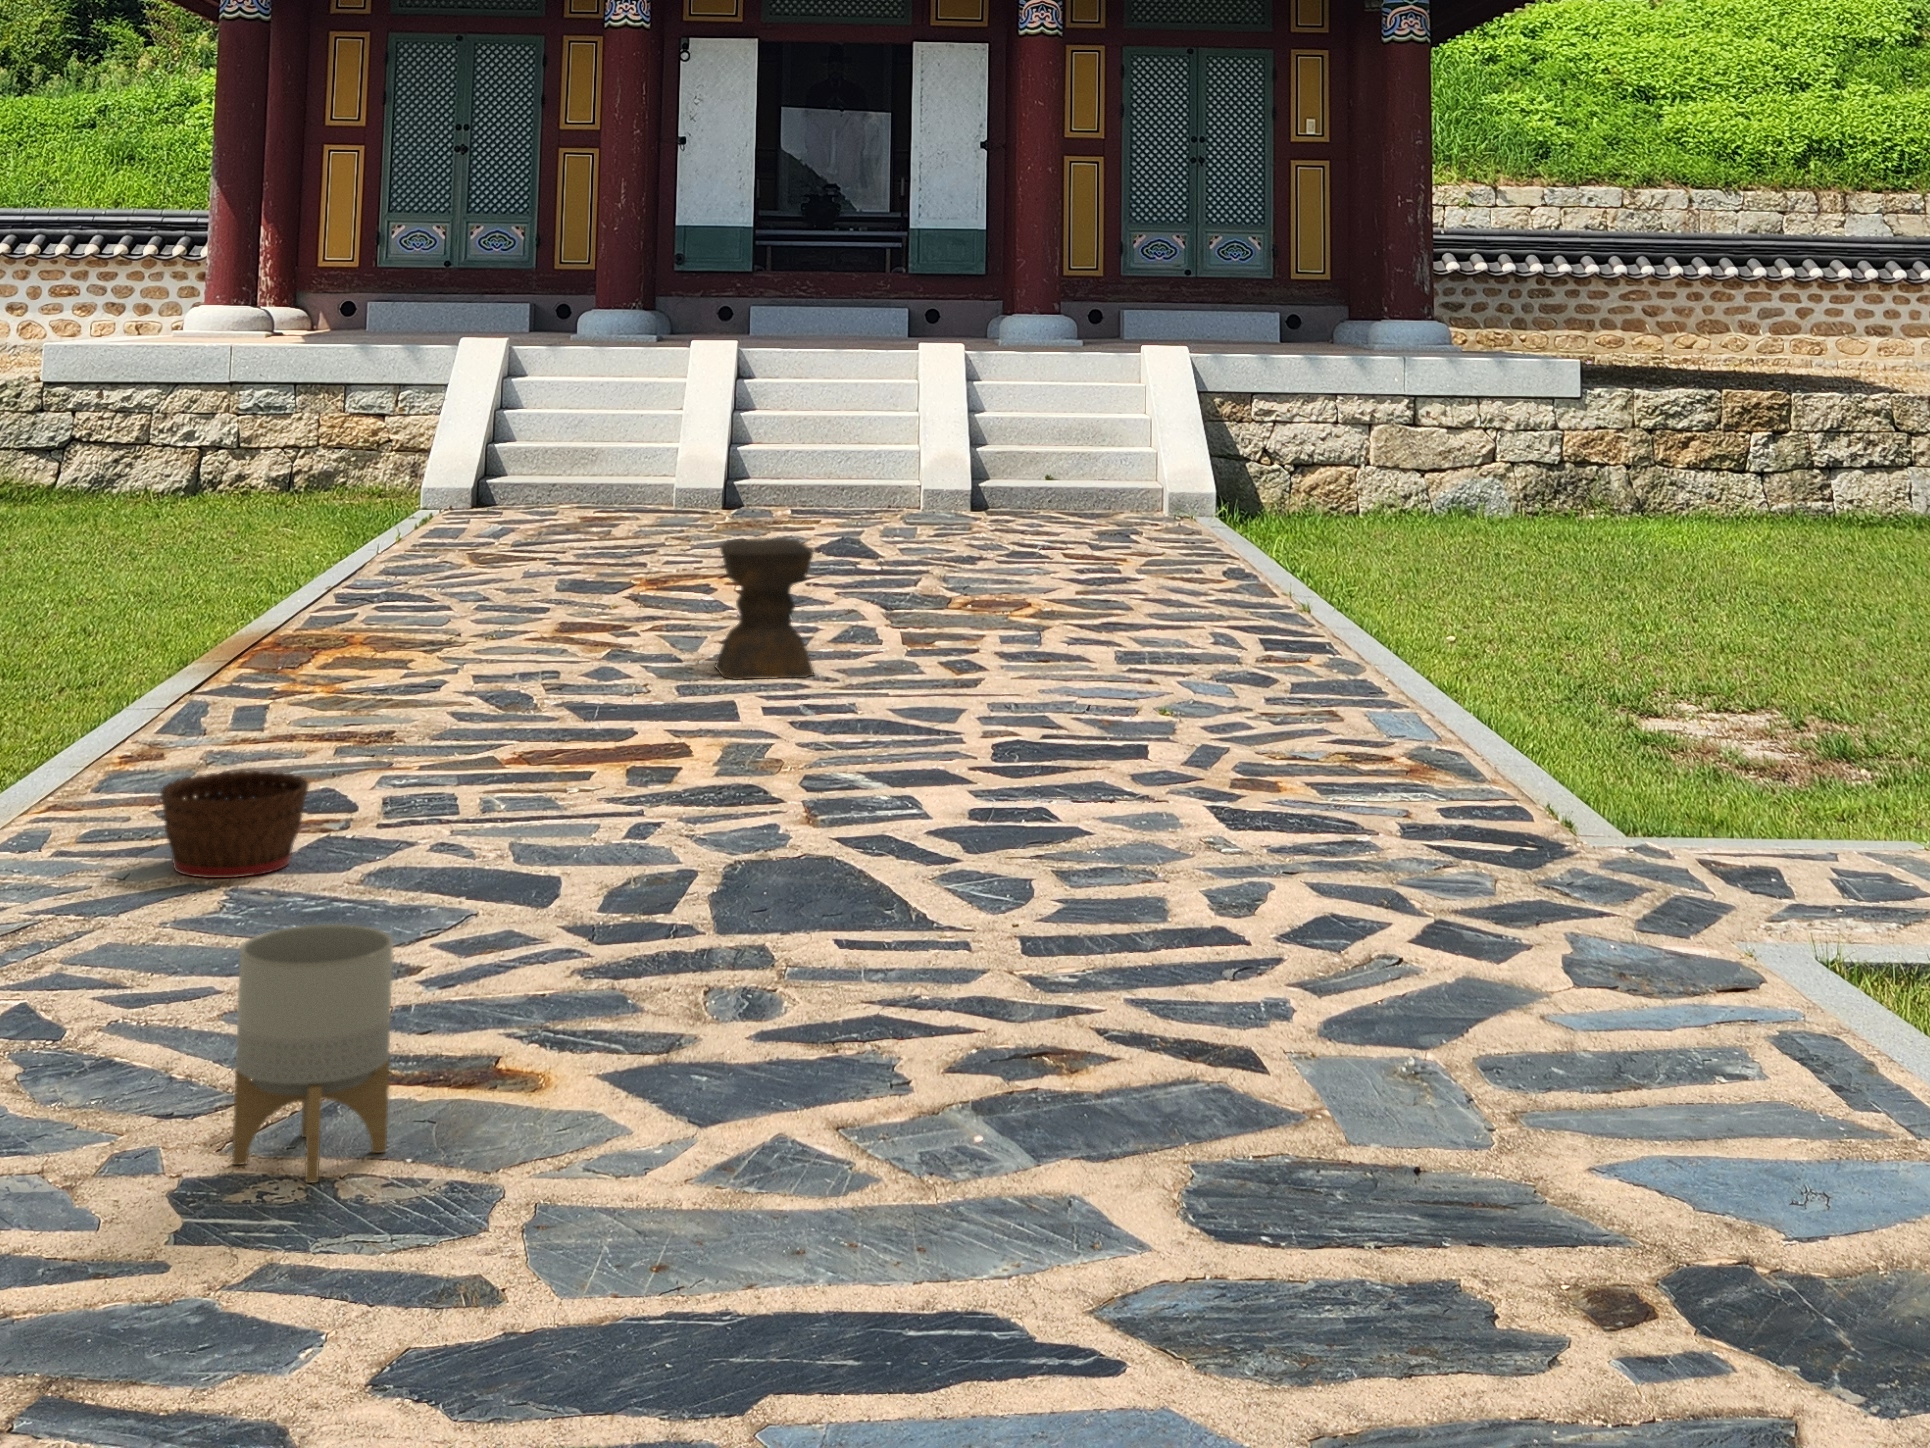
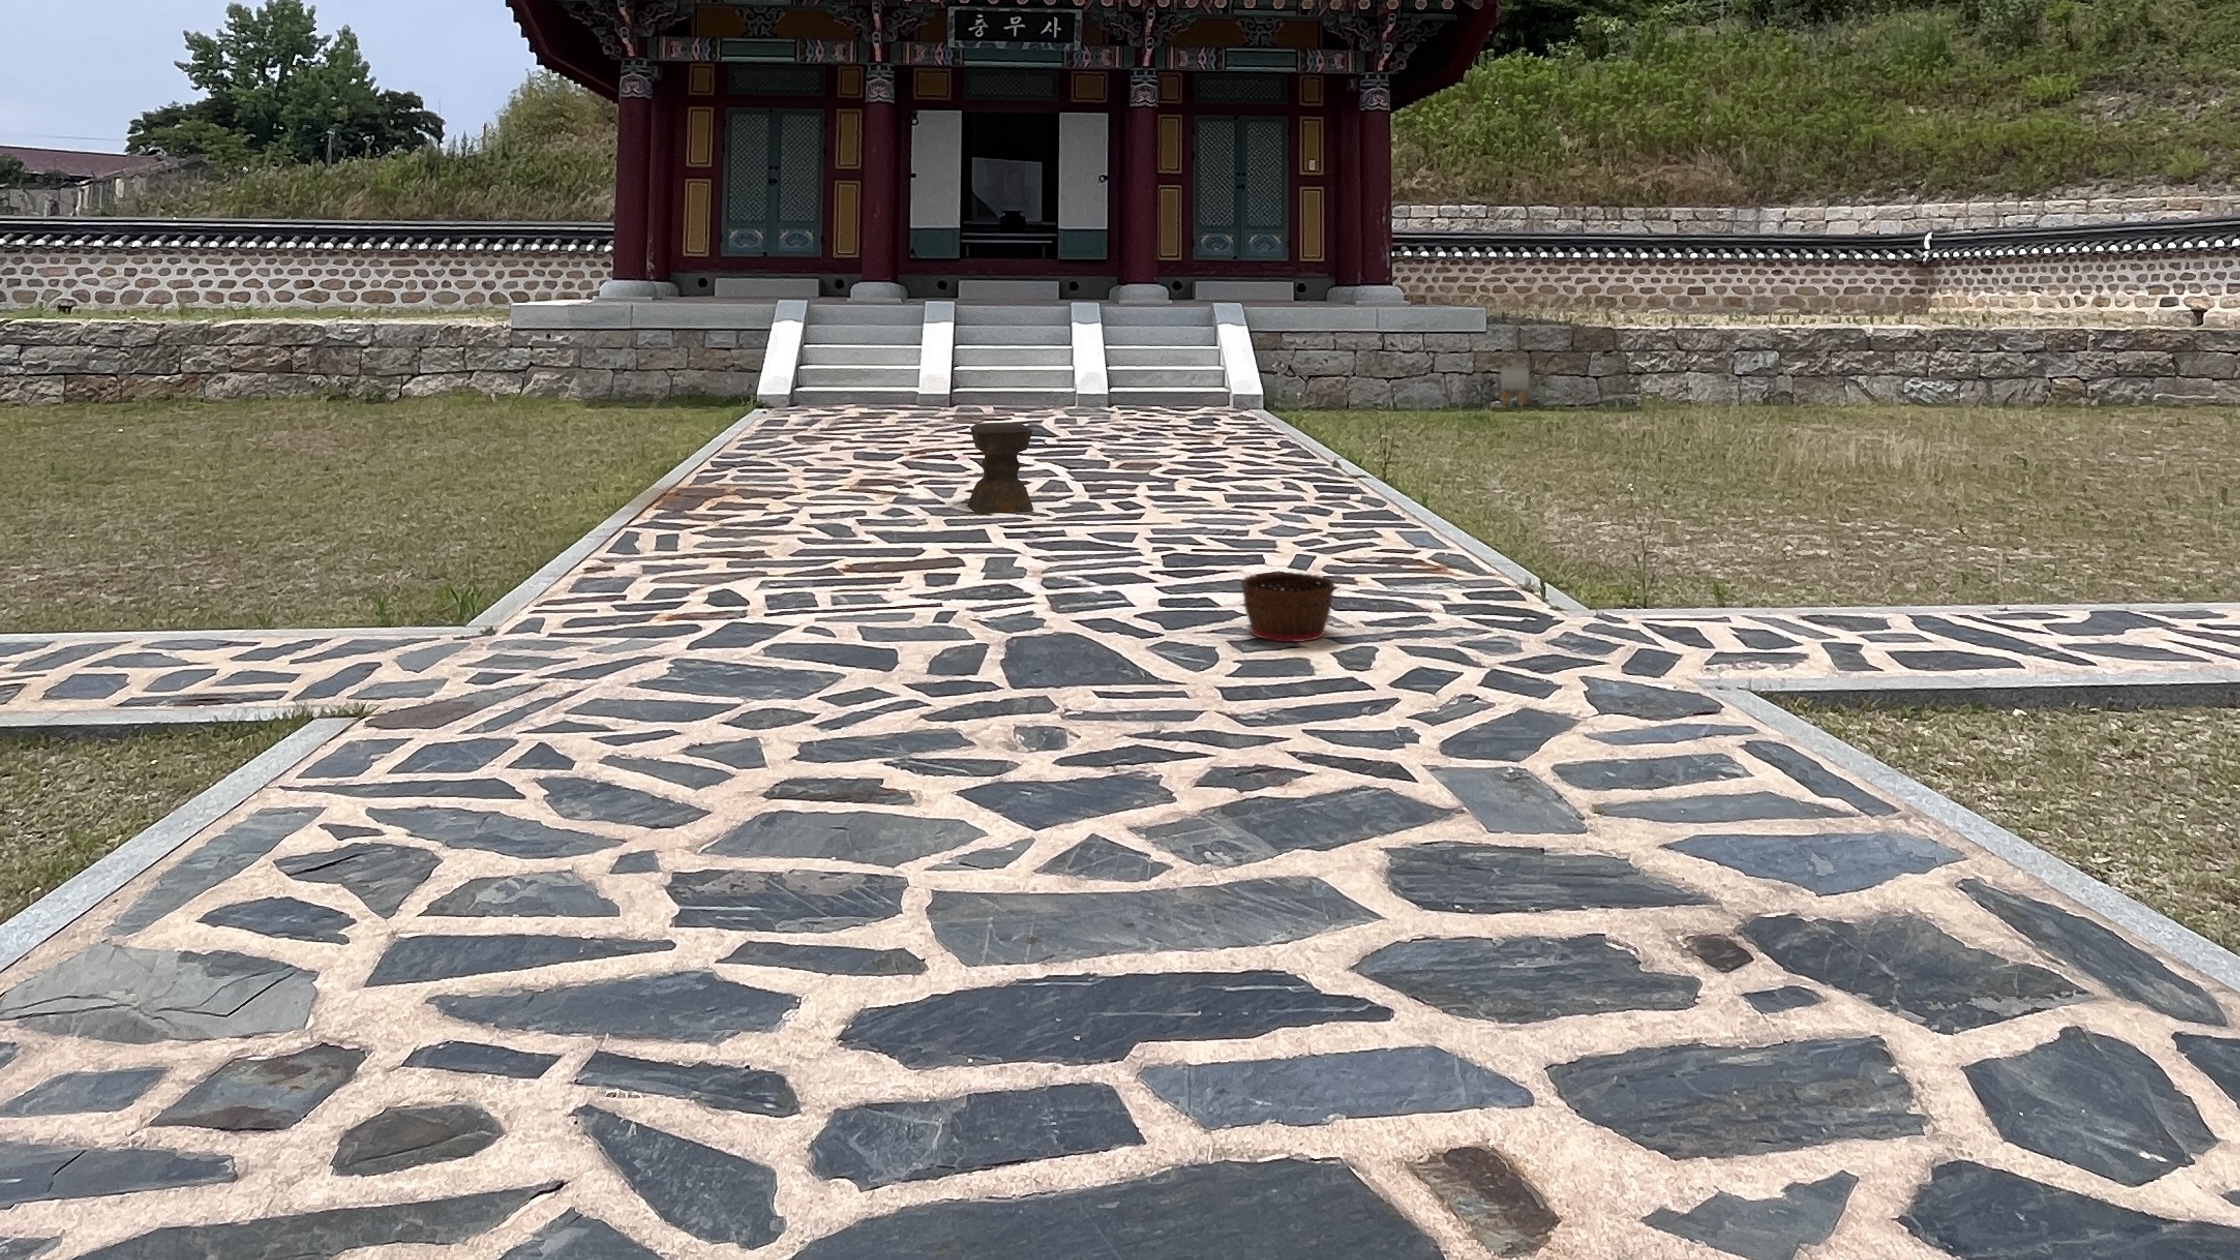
basket: present [160,771,309,878] -> present [1241,572,1335,642]
planter: present [232,924,393,1183] -> present [1501,367,1528,406]

